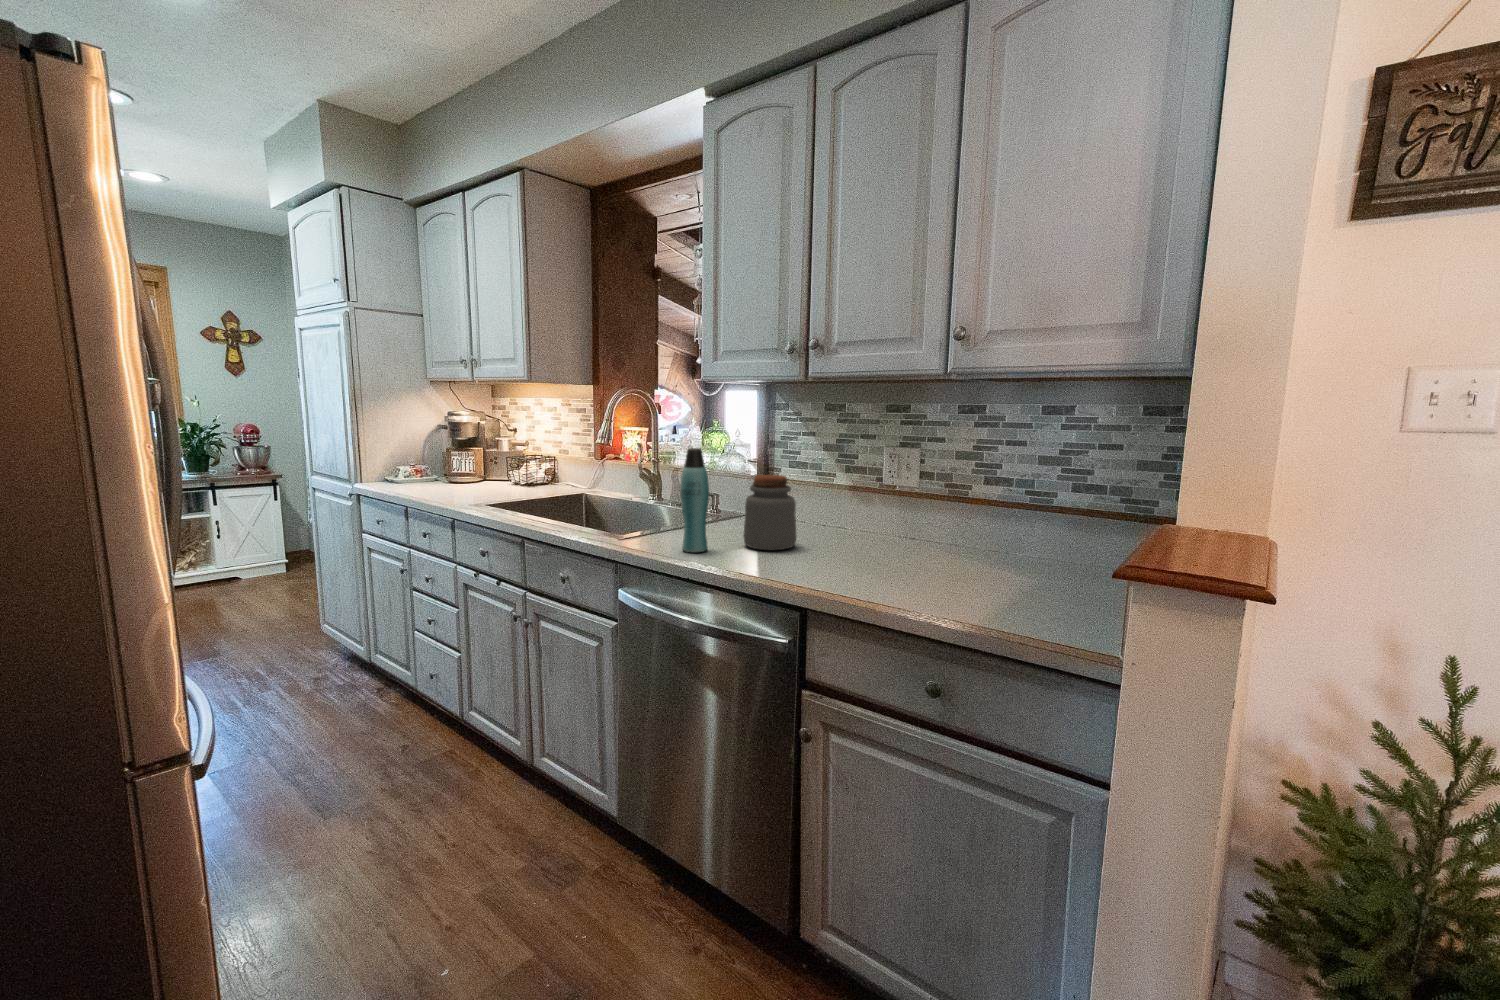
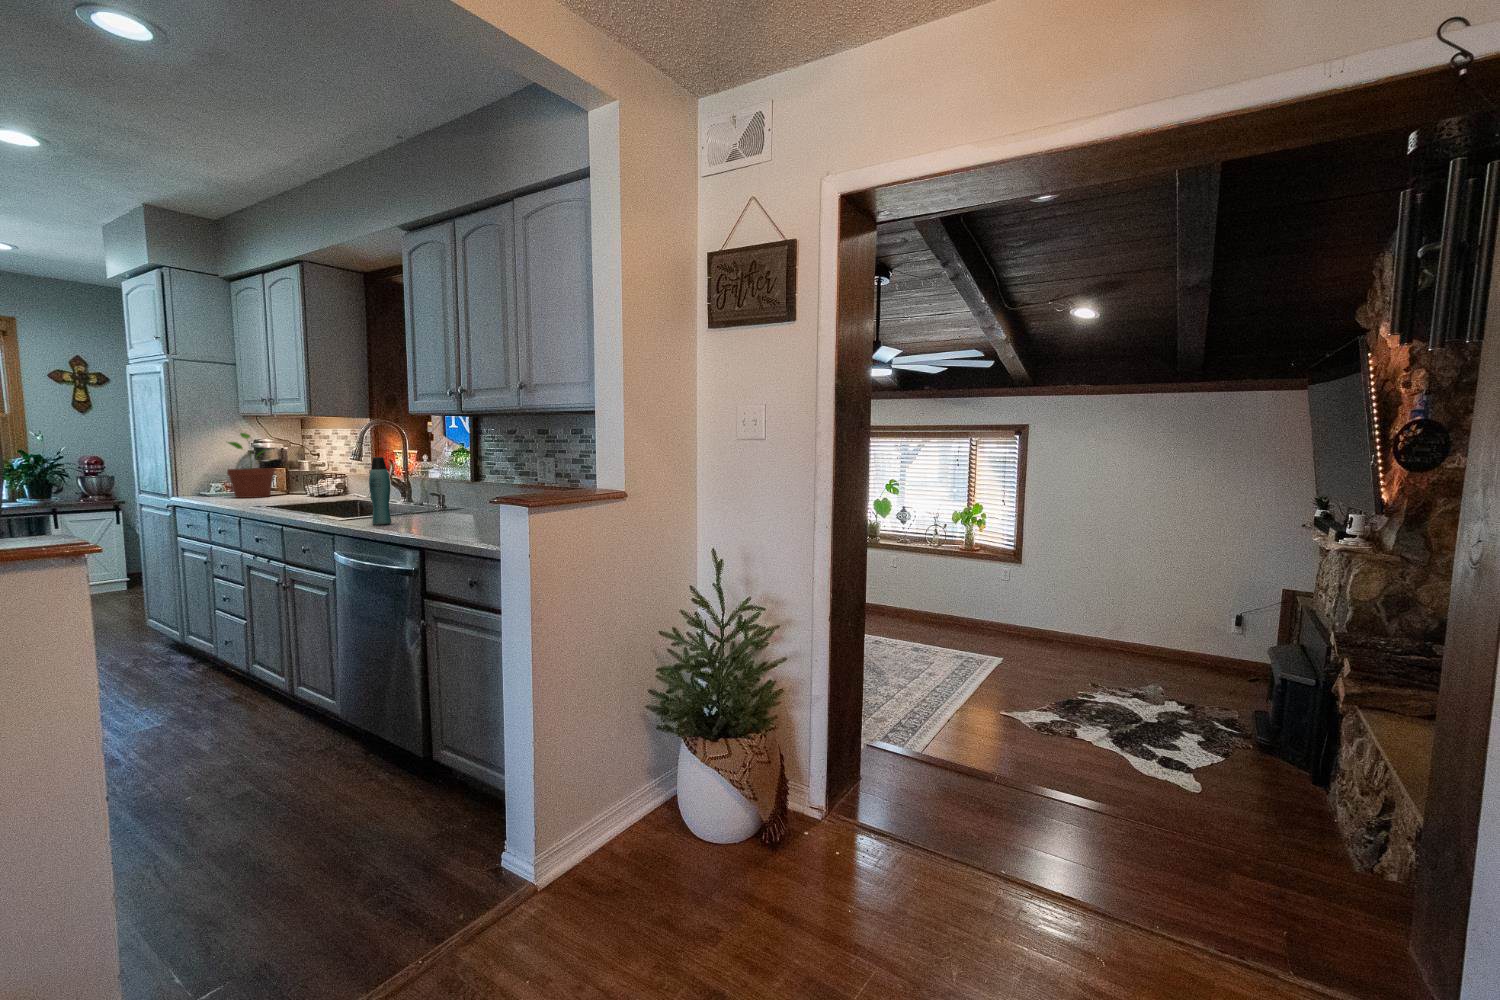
potted plant: none [416,402,470,485] -> present [227,433,275,498]
jar: present [744,475,797,550] -> none [420,475,458,523]

